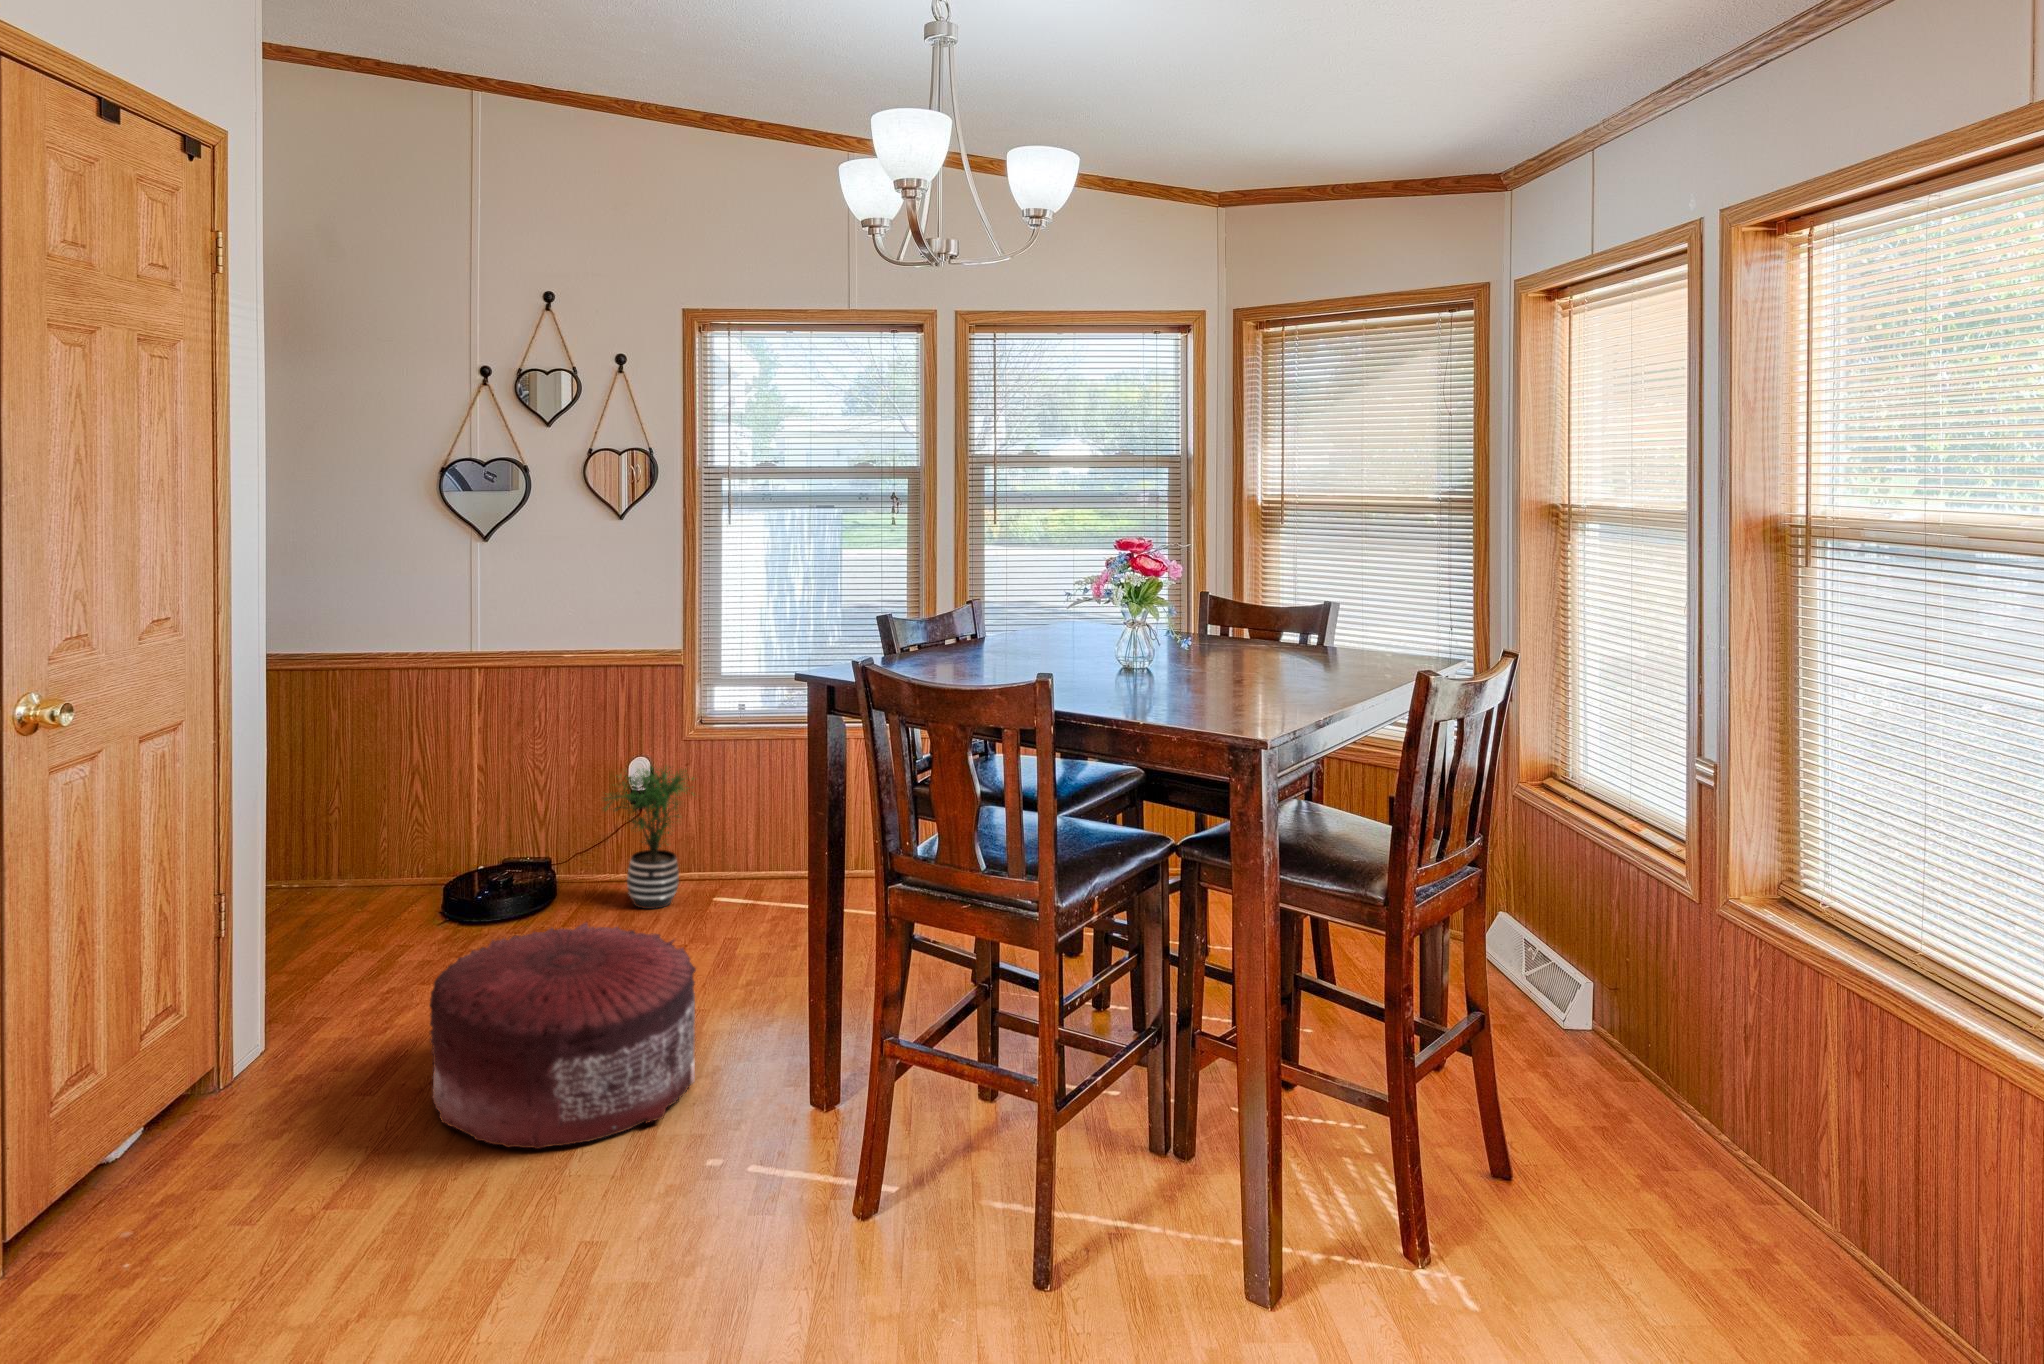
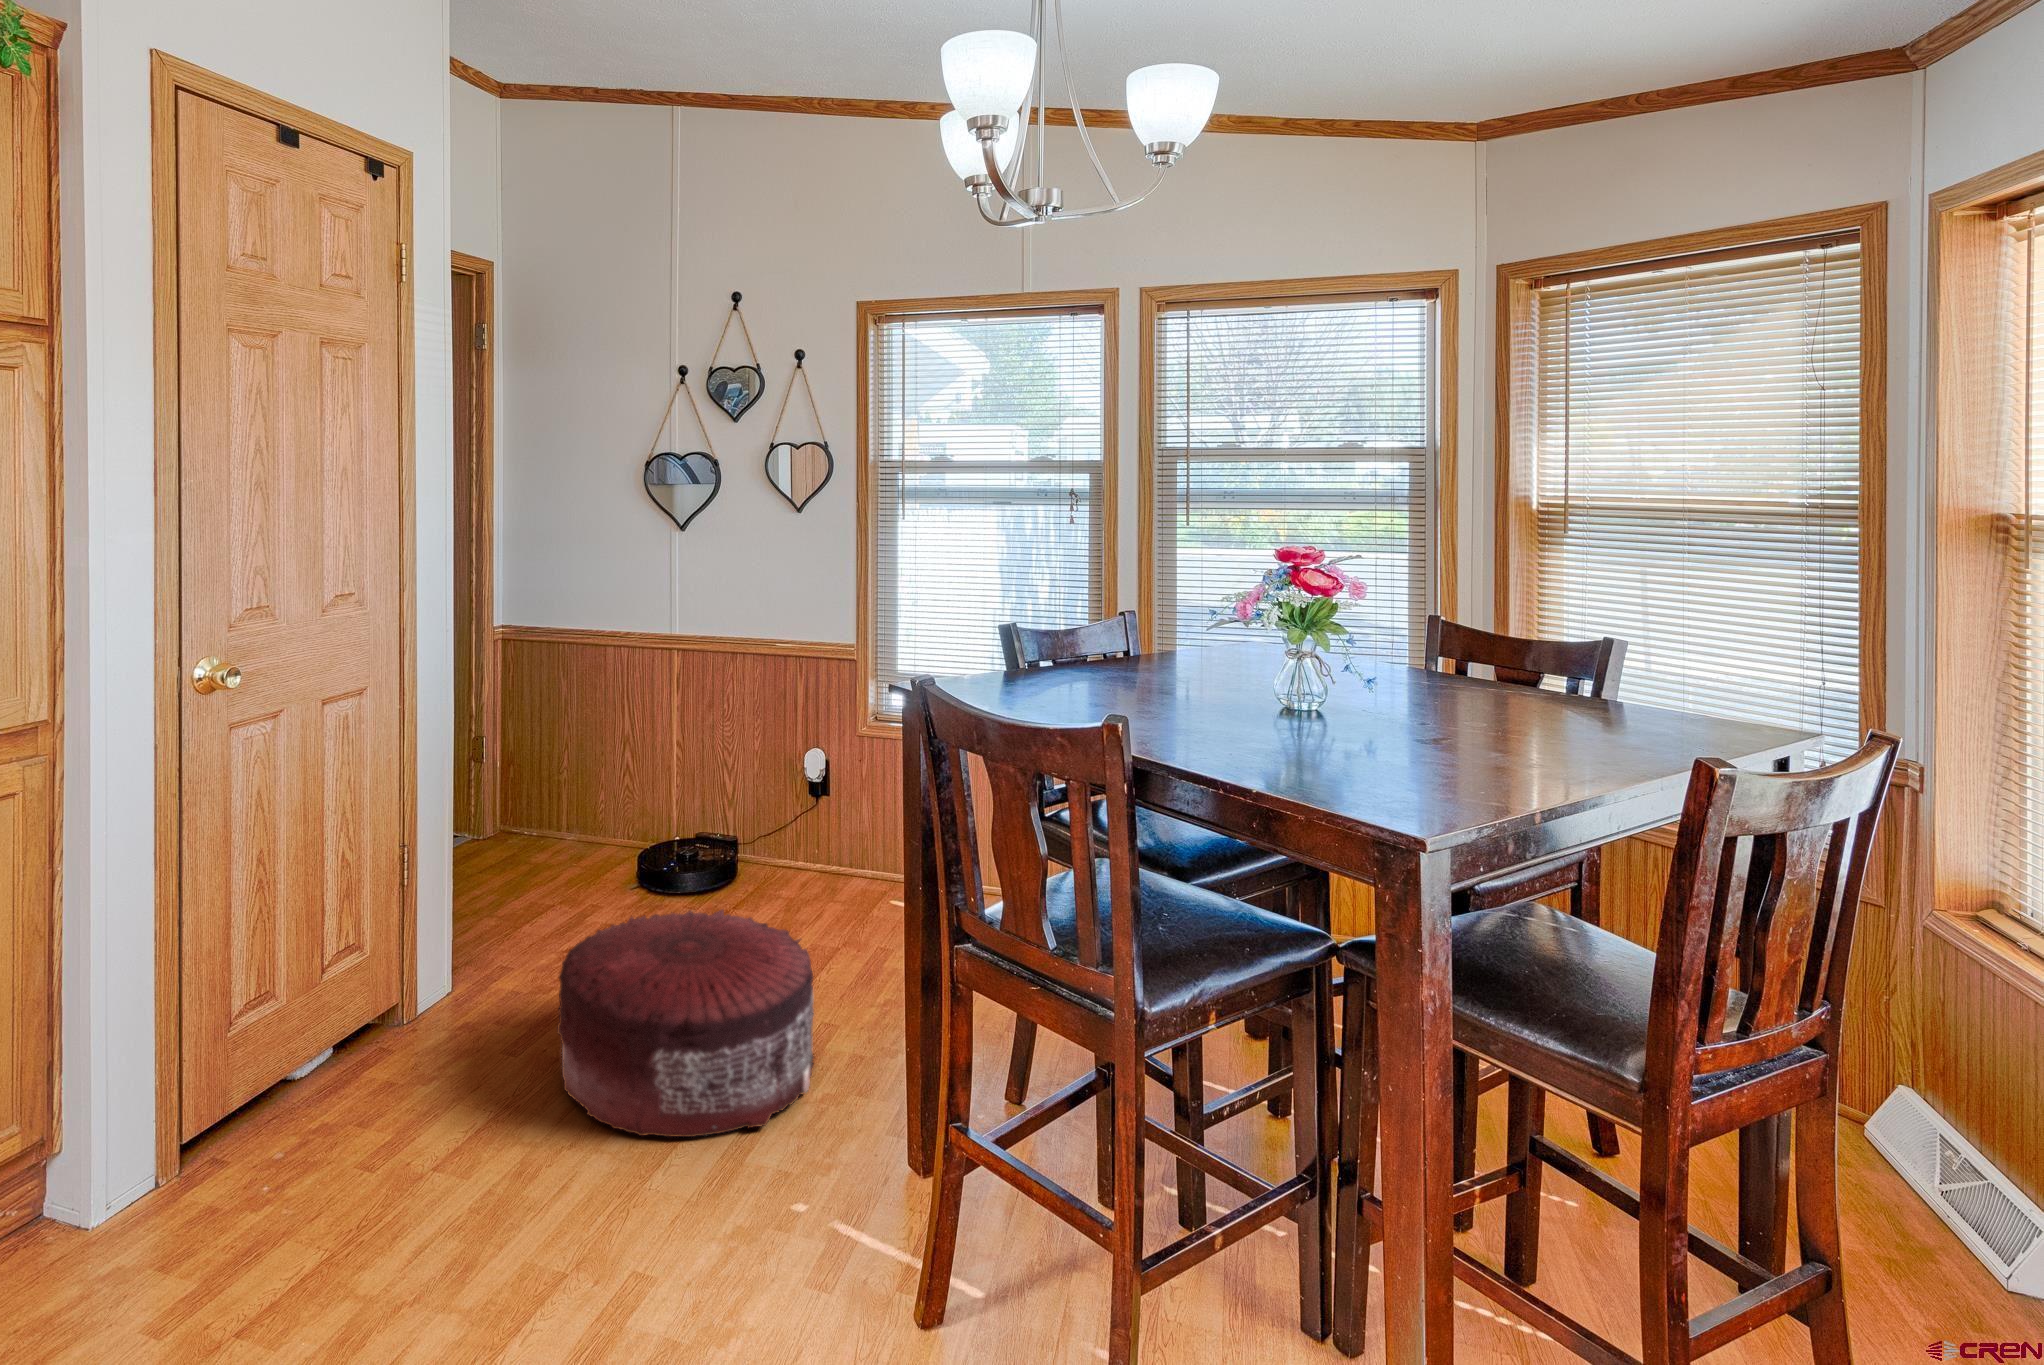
potted plant: present [603,766,694,909] -> none [776,752,876,897]

